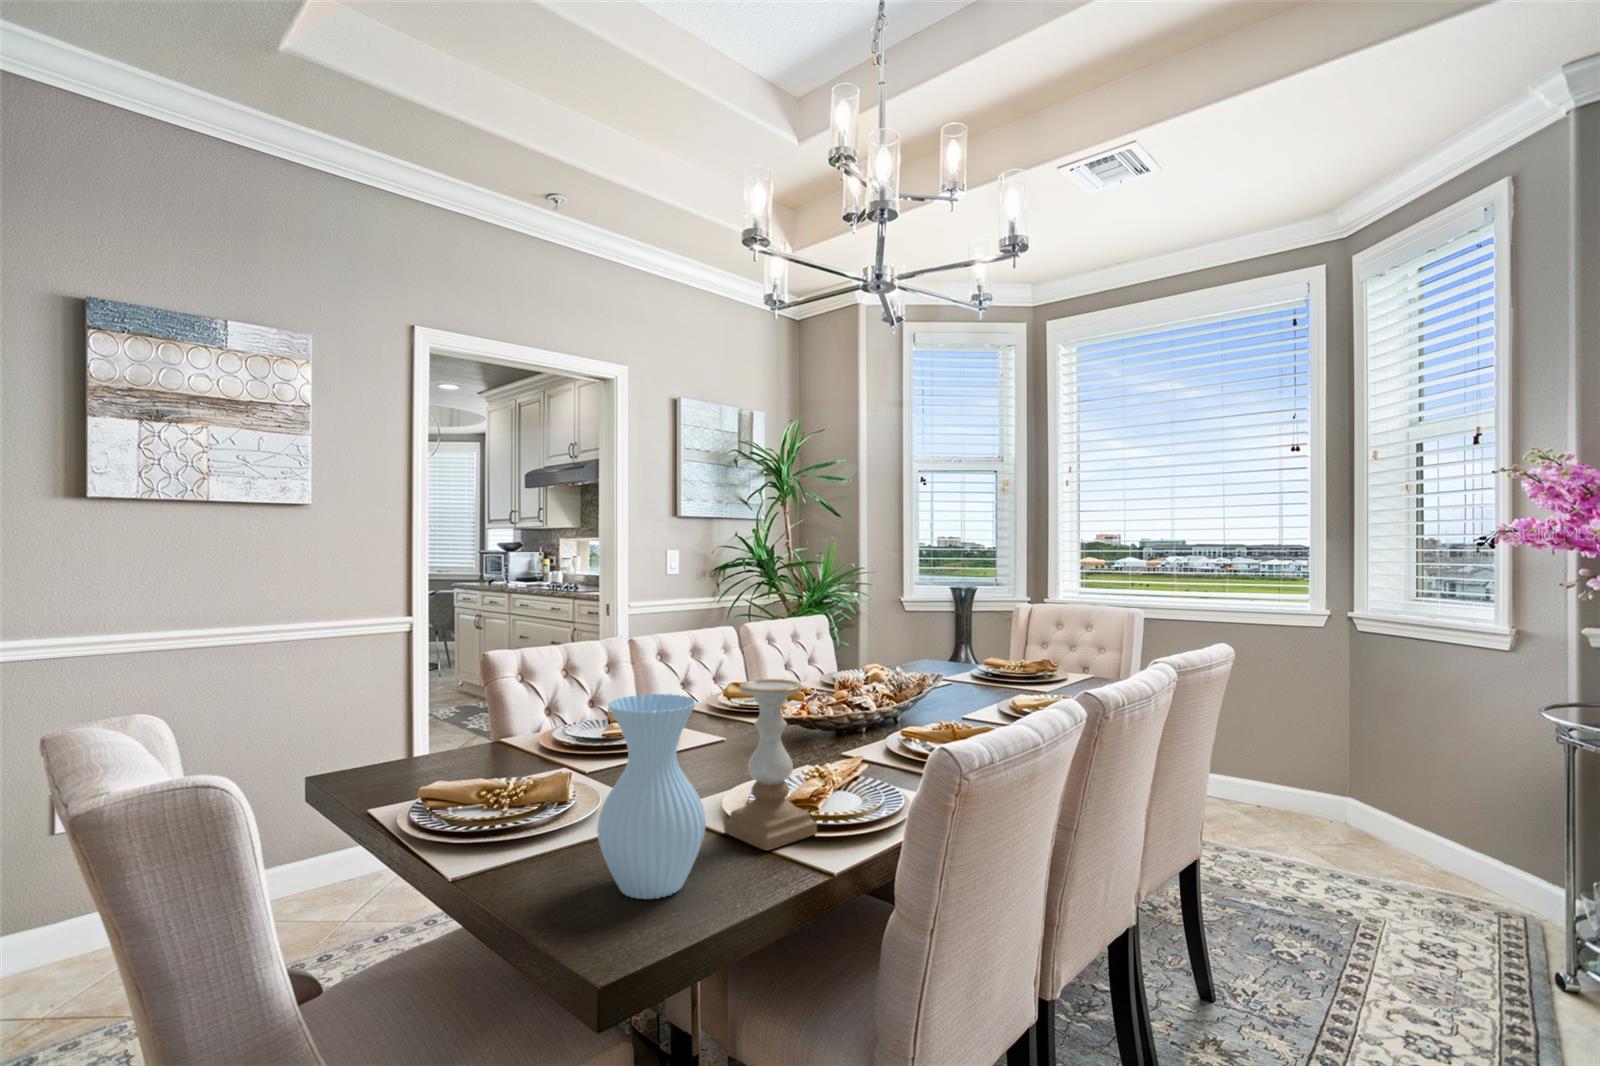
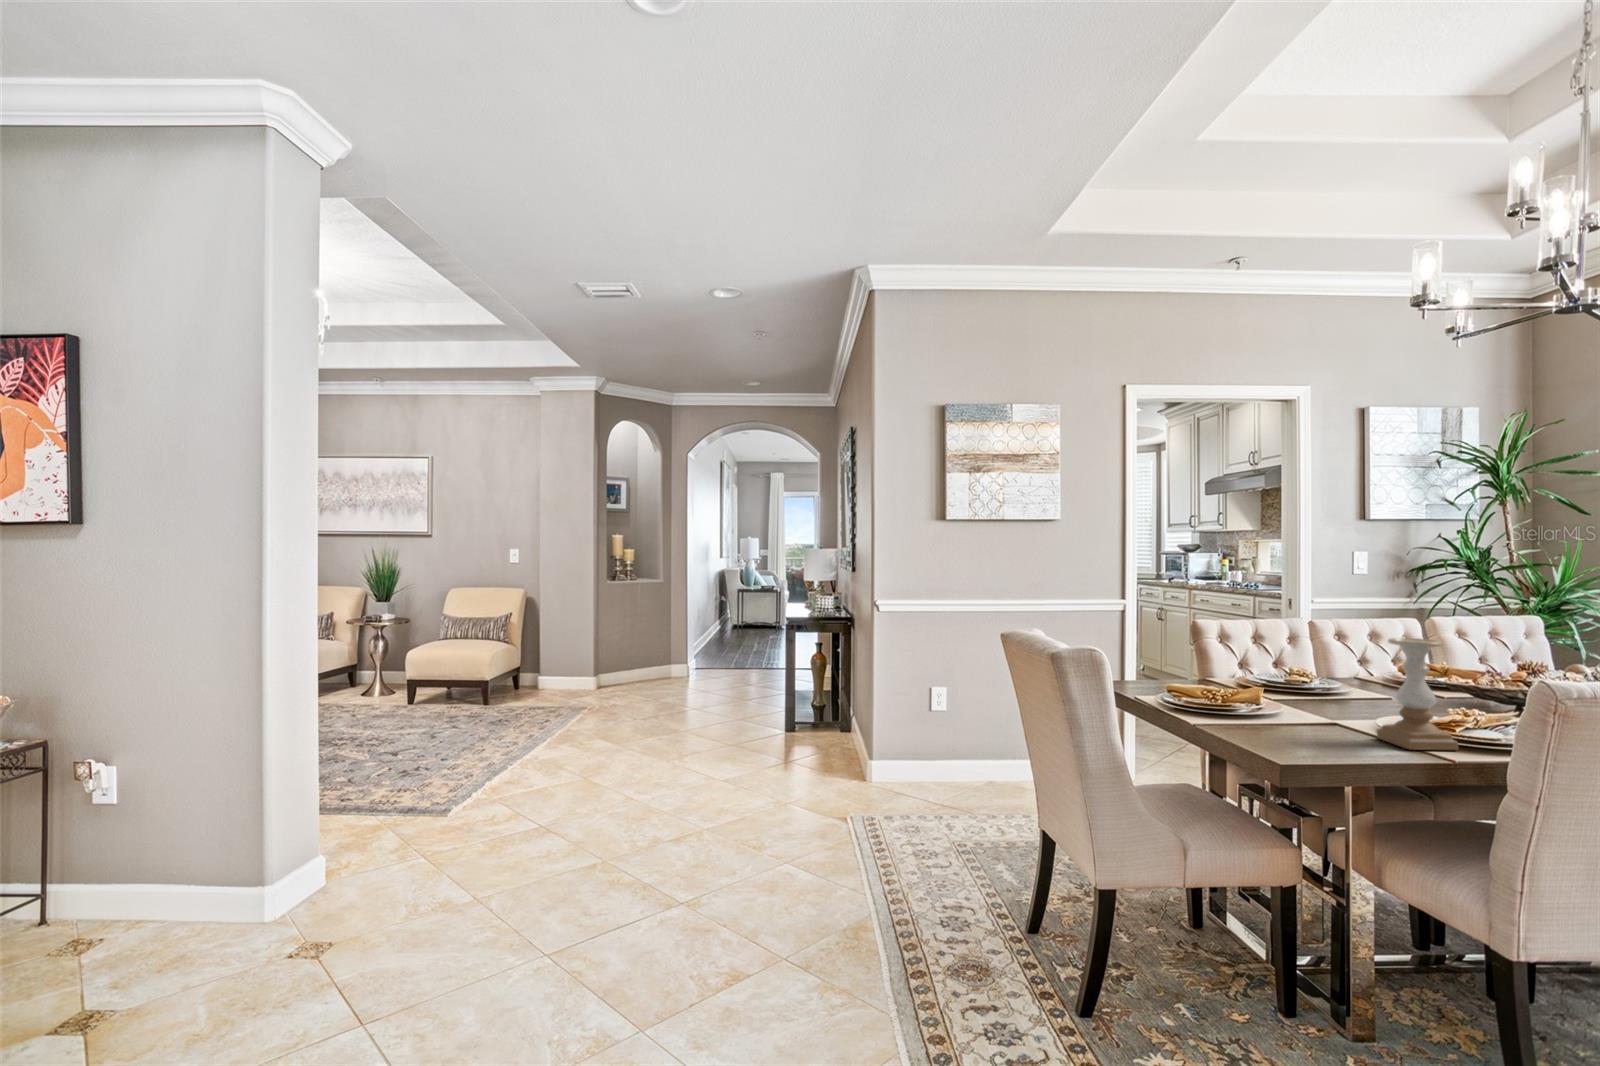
vase: present [597,694,706,899] -> none [1279,635,1355,752]

